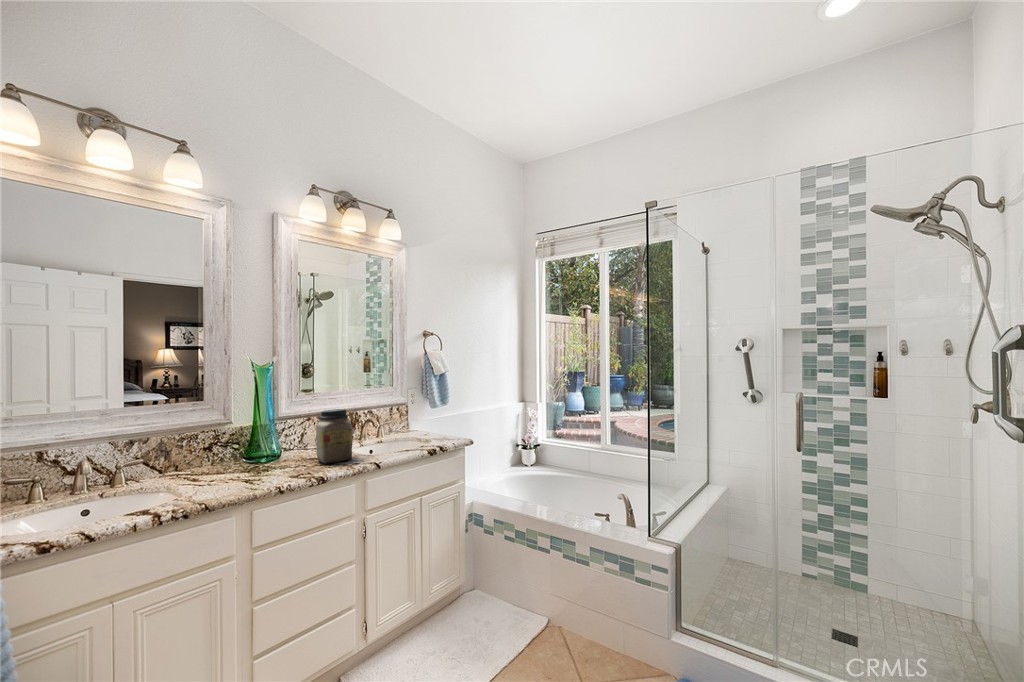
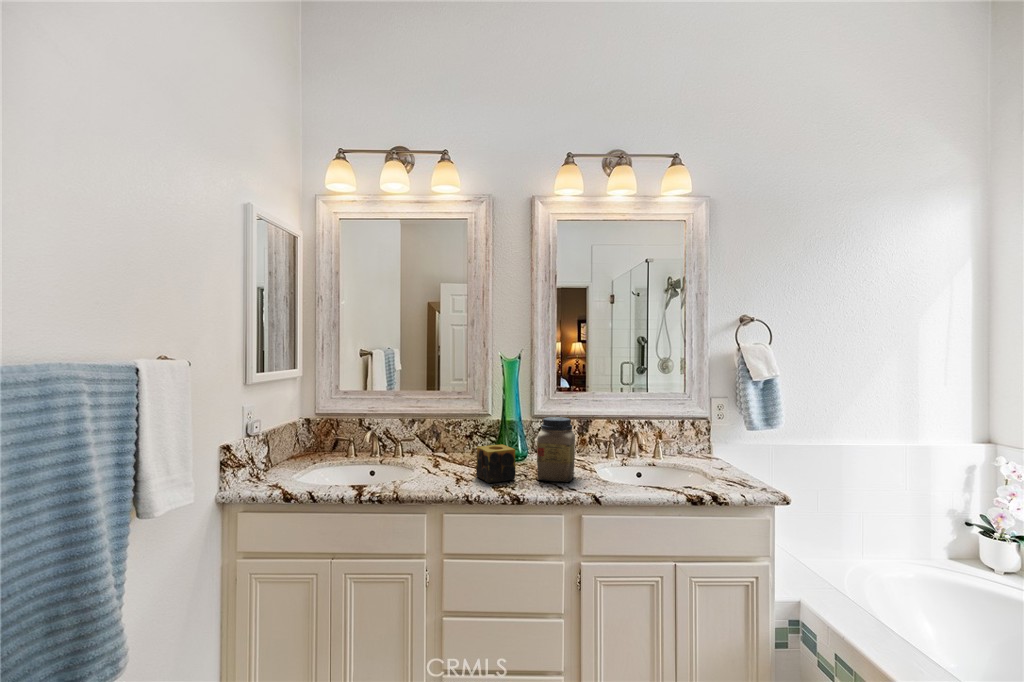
candle: none [261,441,305,475] -> present [476,444,516,483]

